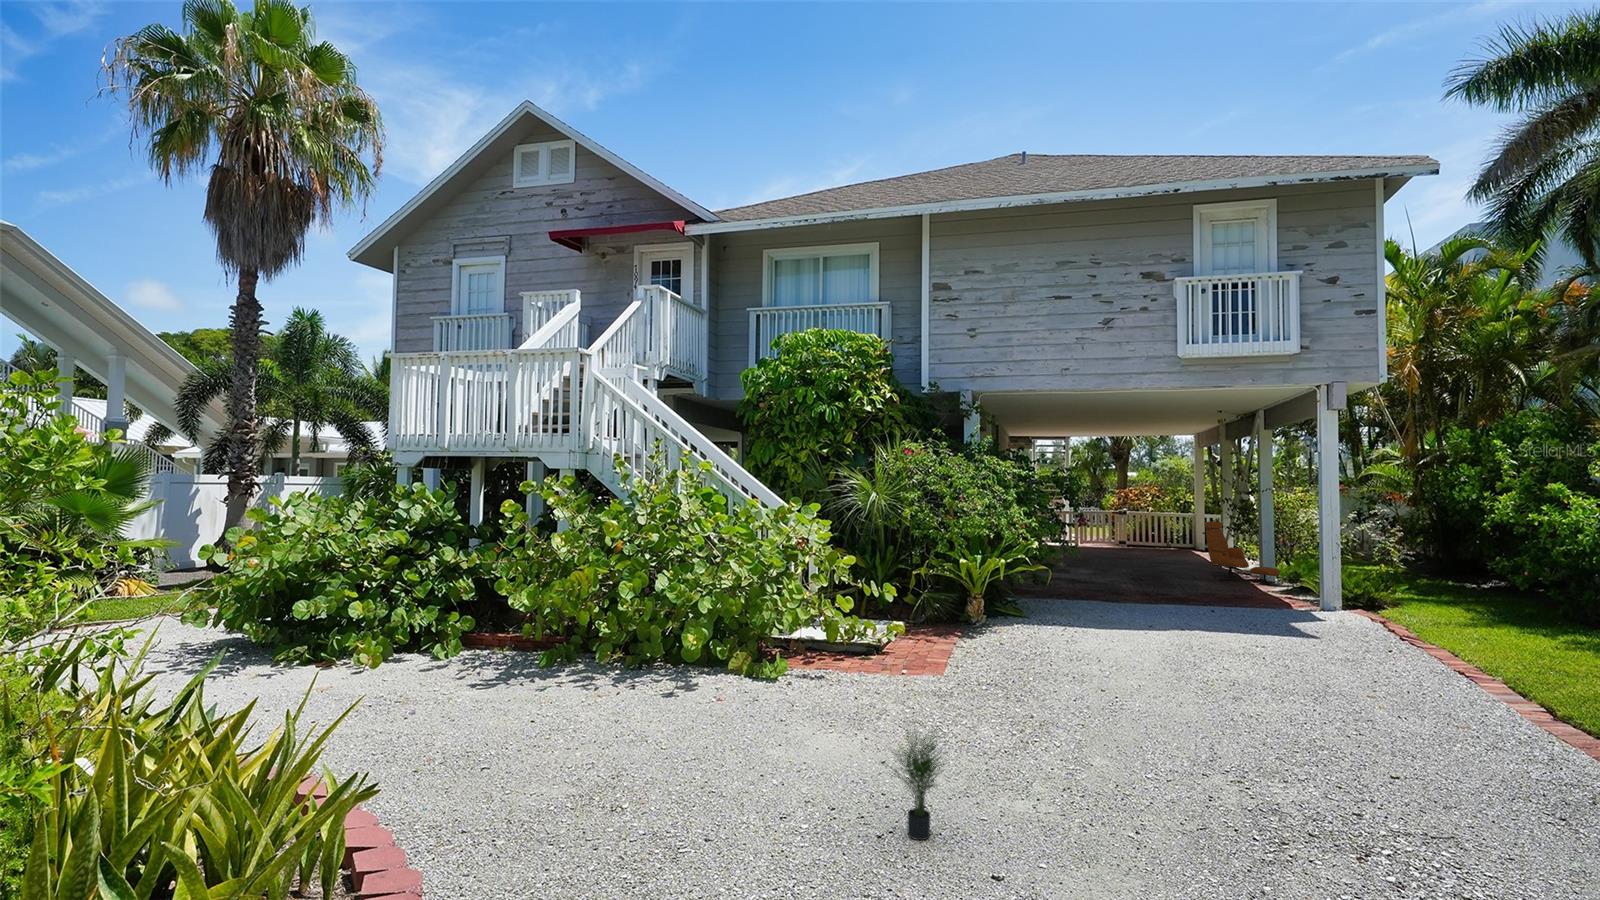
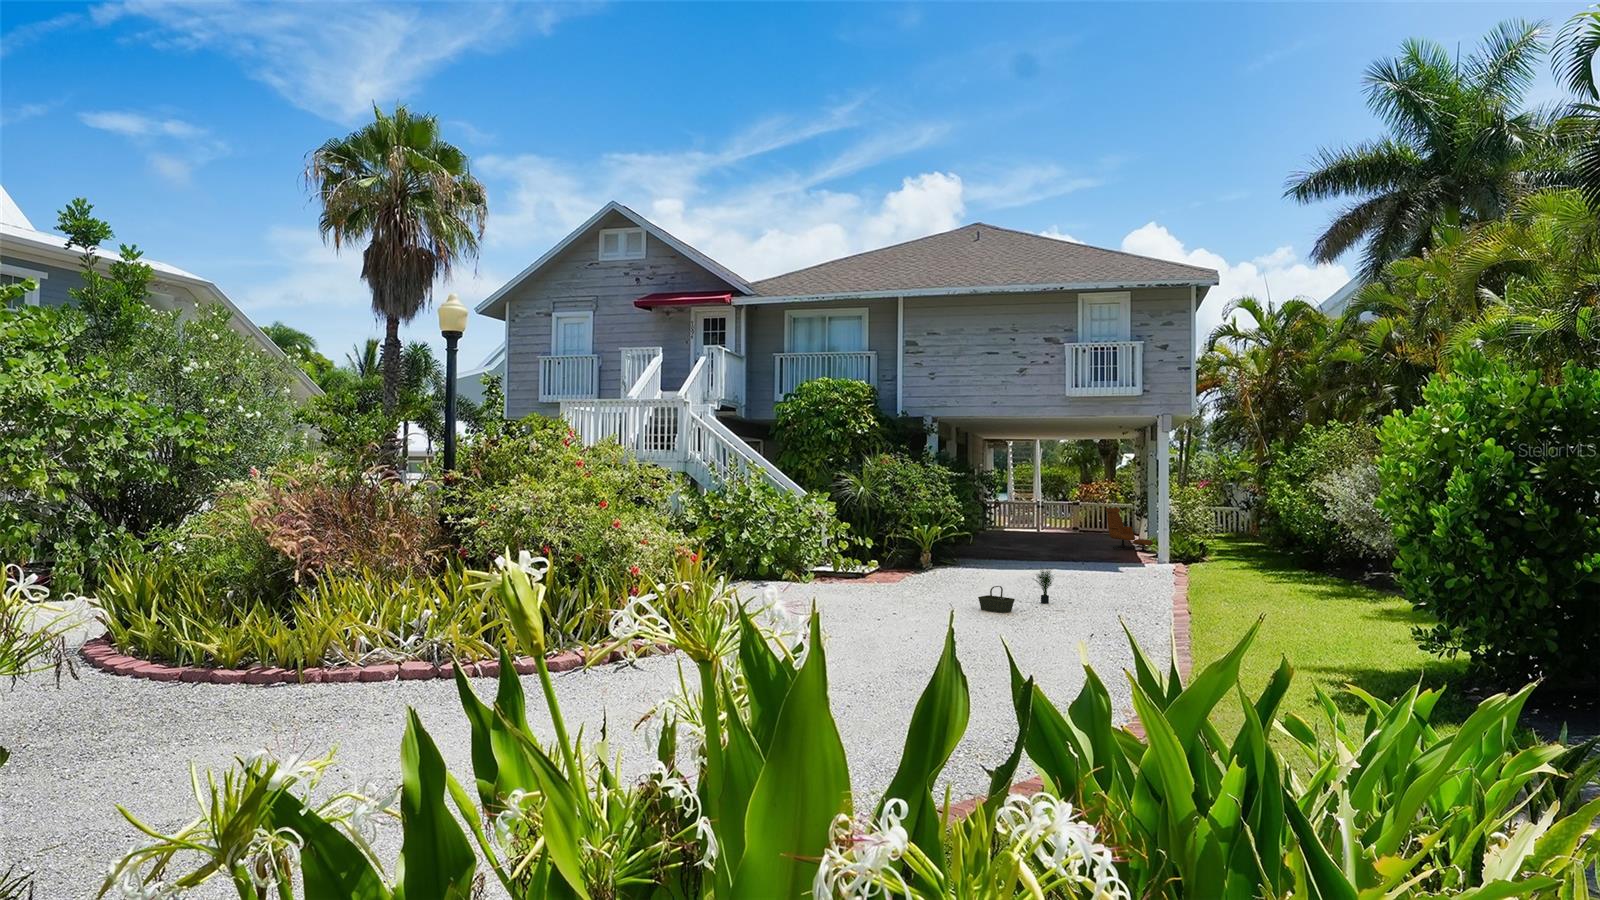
potted plant: present [893,729,945,840] -> present [1035,569,1054,604]
basket: none [1205,760,1314,847] -> present [978,586,1015,613]

